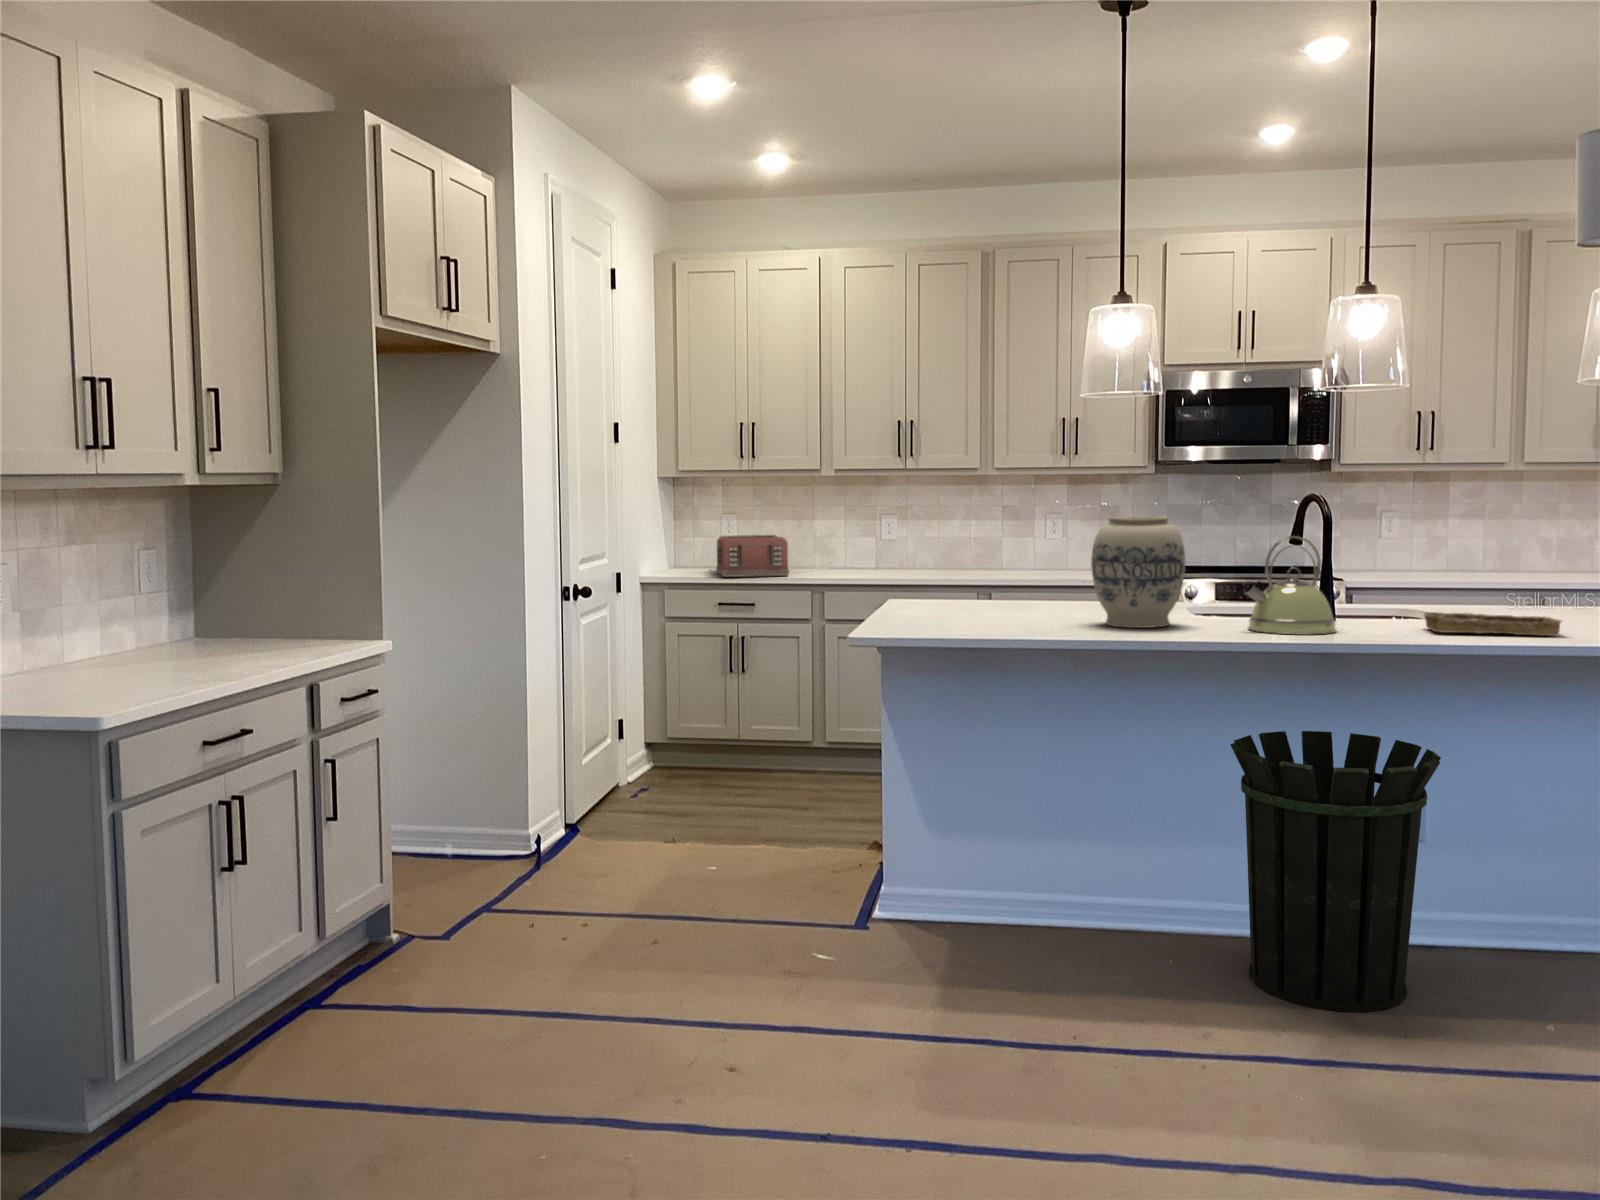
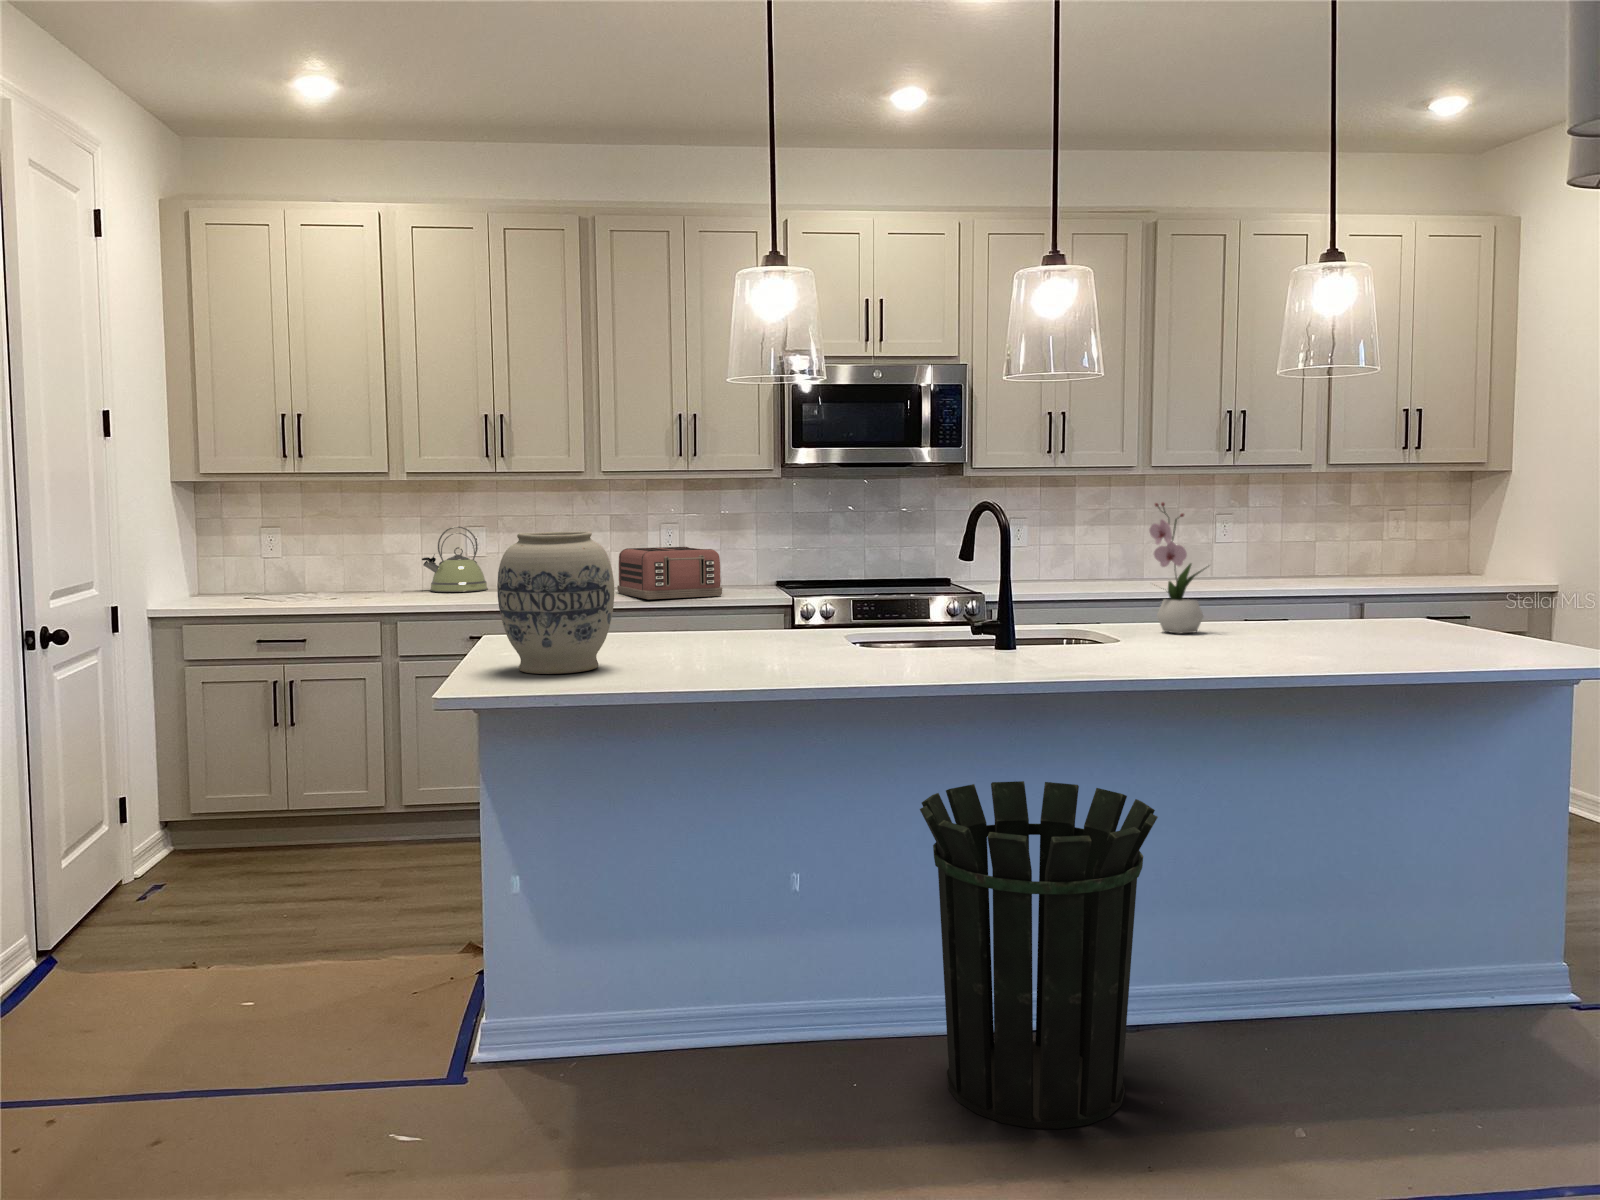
flower arrangement: none [1480,495,1543,616] -> present [1149,502,1206,633]
vase: present [1091,516,1185,628] -> present [497,531,614,674]
toaster: present [716,535,789,577] -> present [617,547,722,599]
kettle: present [1243,536,1336,635] -> present [422,526,488,592]
tray: present [1424,612,1561,636] -> none [1108,635,1265,661]

